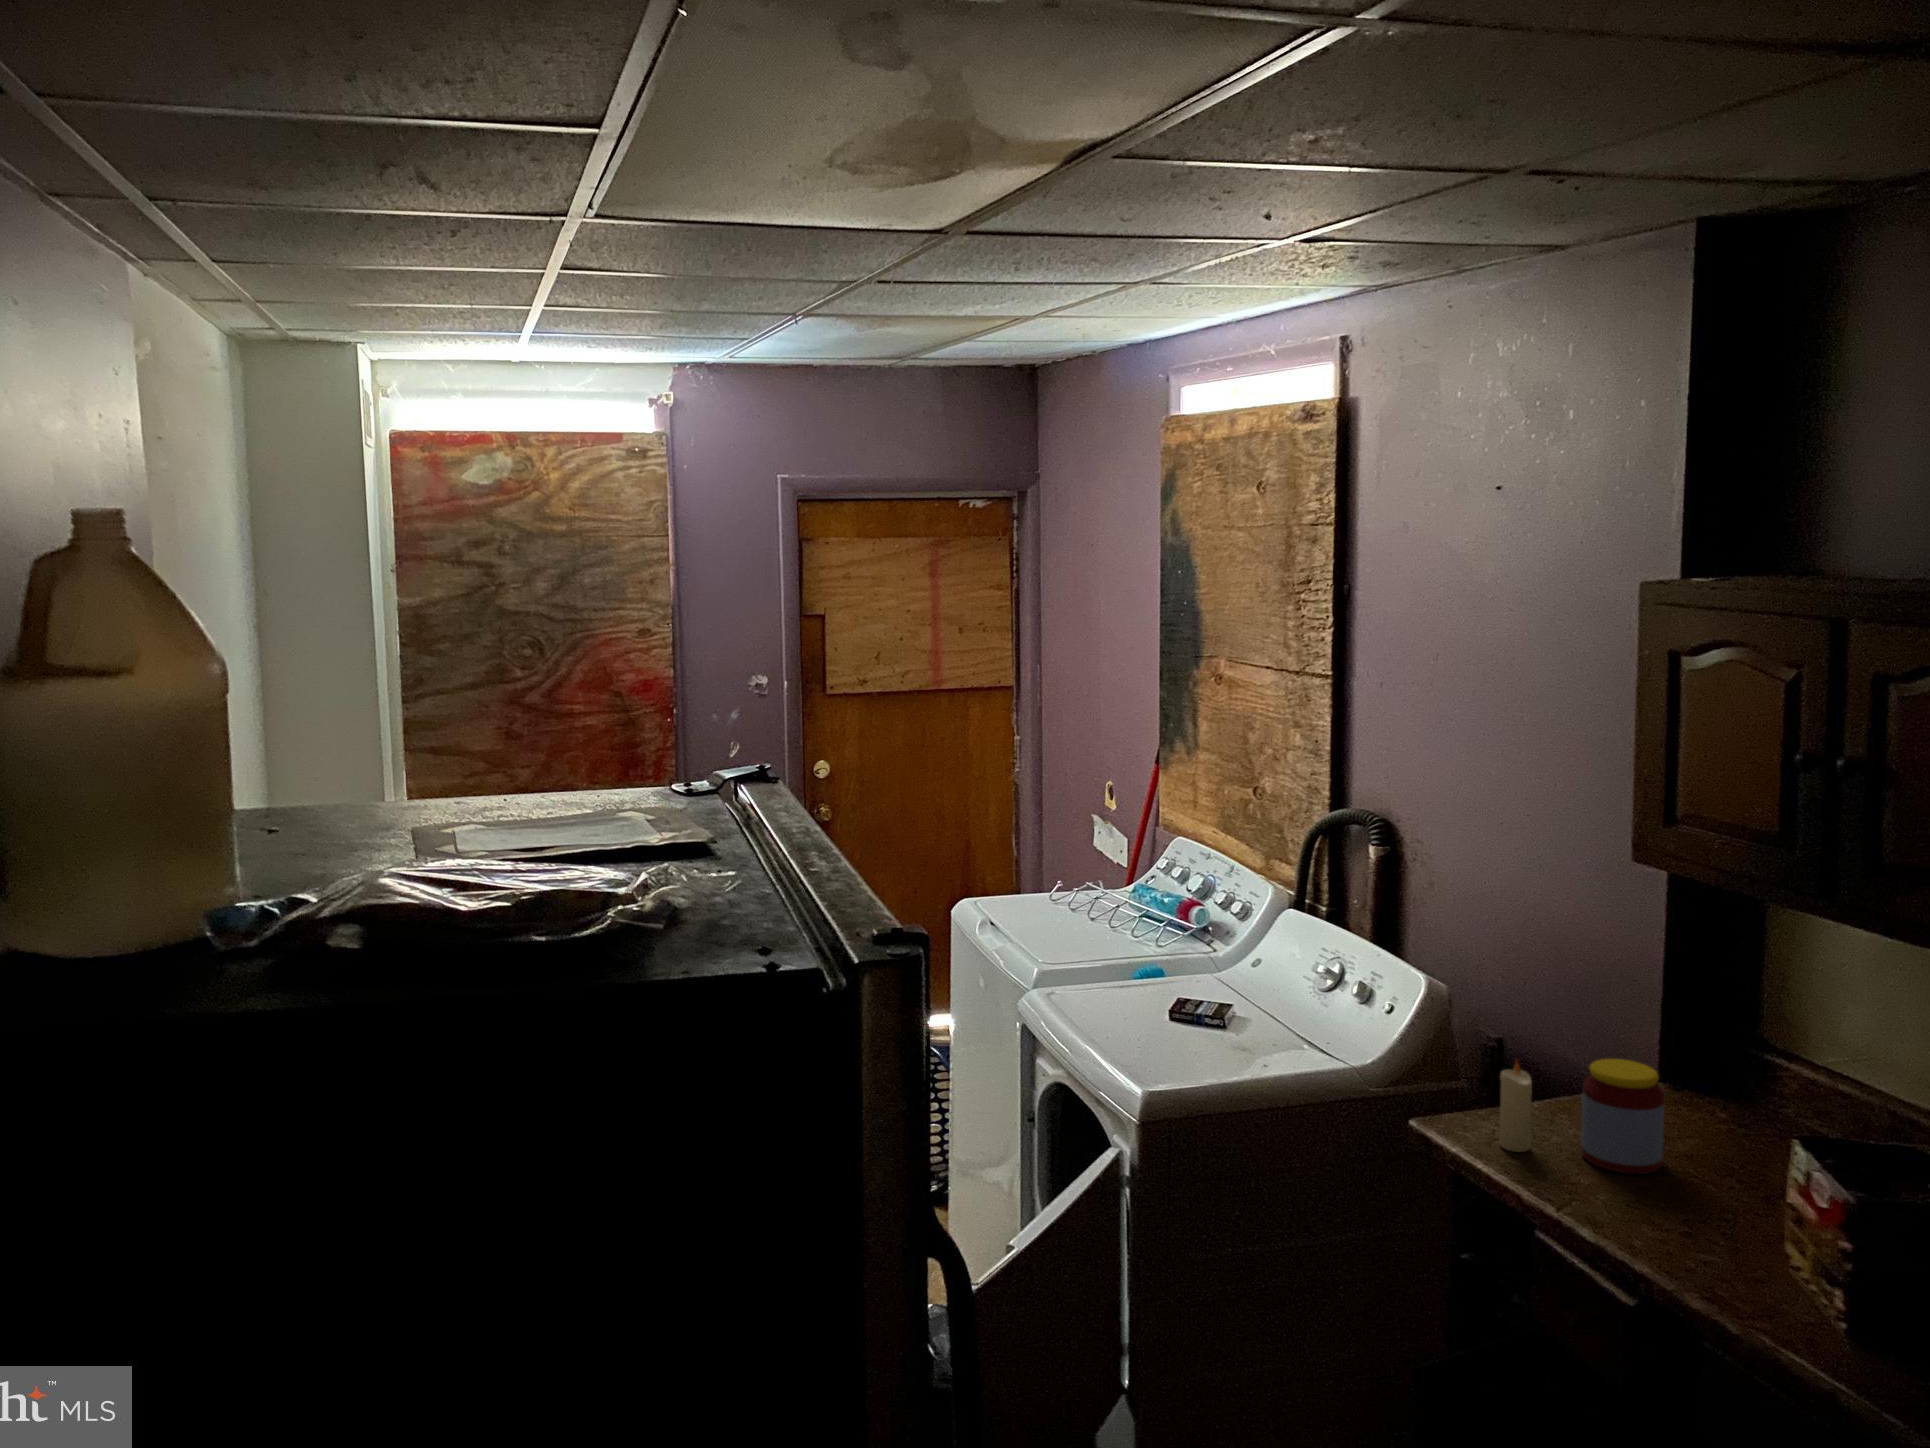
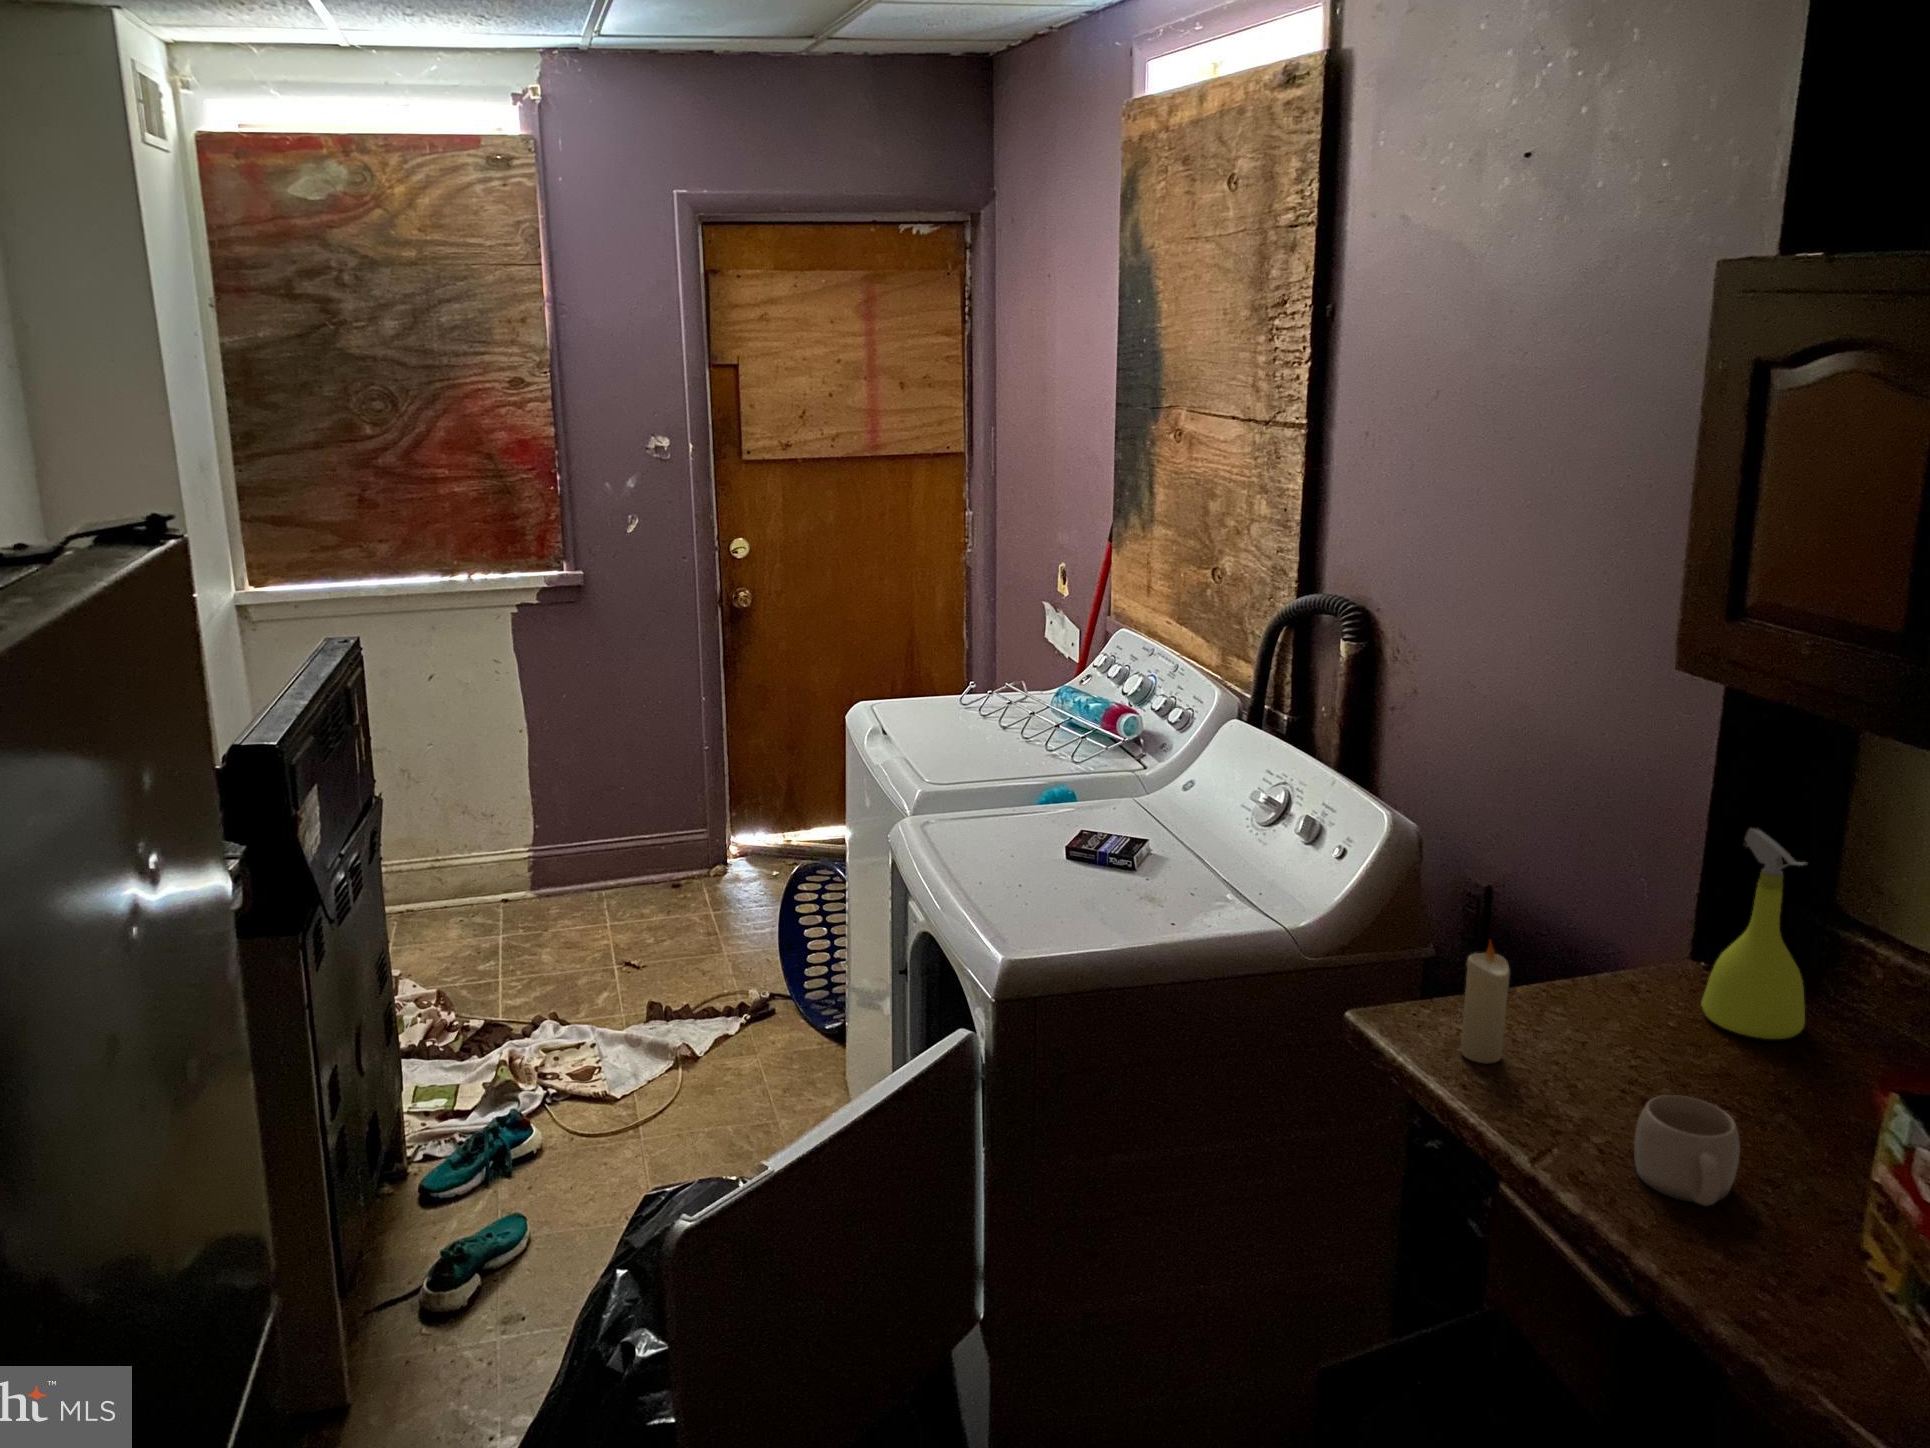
spray bottle: none [1671,971,1746,1133] -> present [1701,828,1806,1039]
jar: present [1581,1059,1664,1174] -> none [1572,942,1695,1103]
mug: none [1631,1160,1703,1233] -> present [1634,1095,1740,1206]

